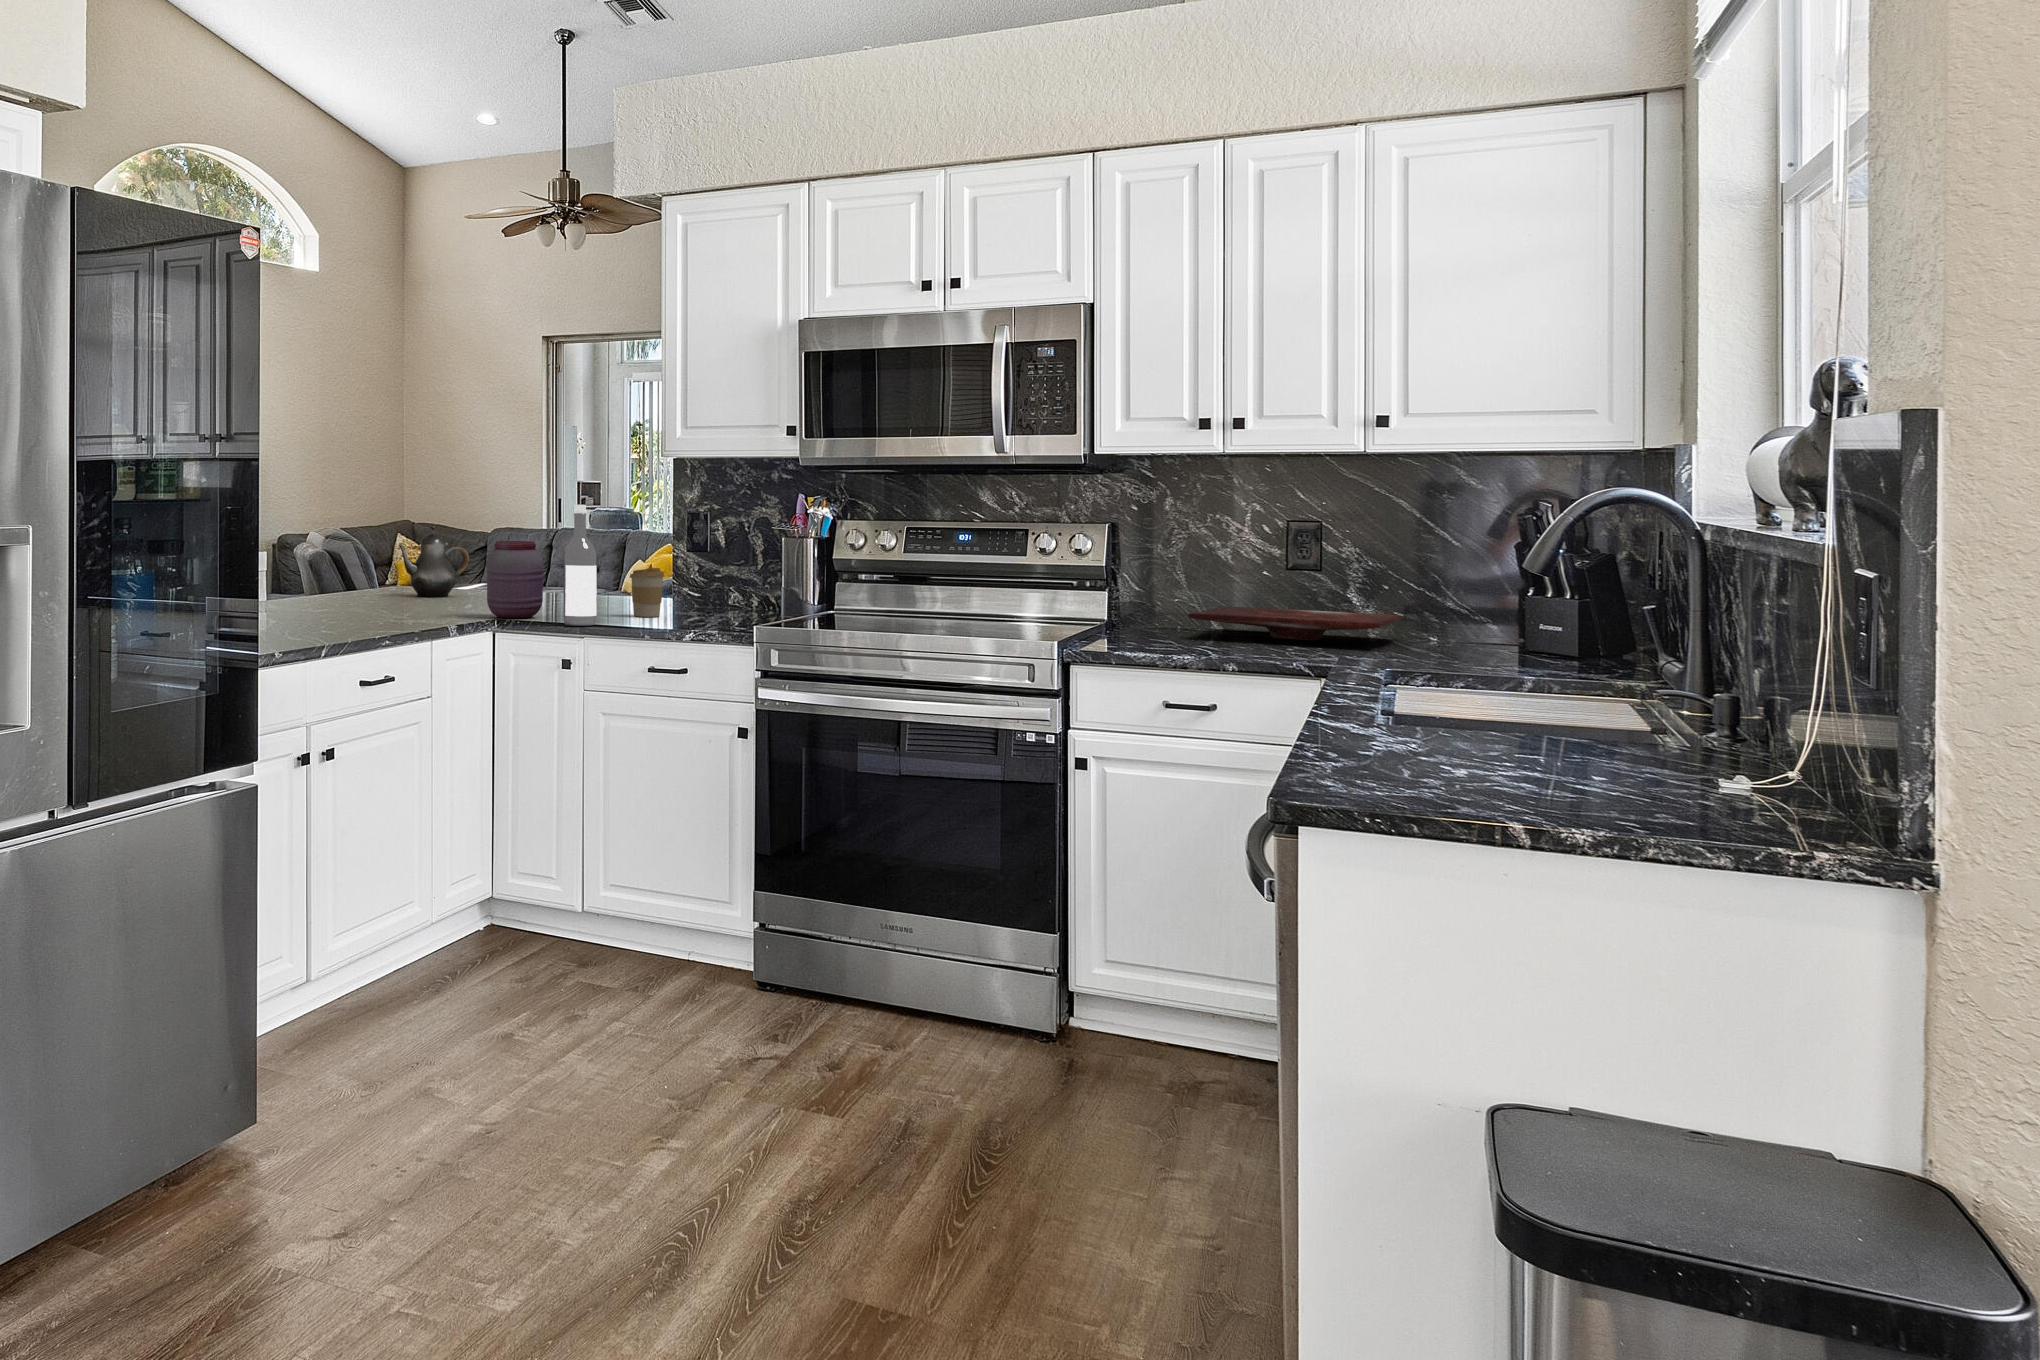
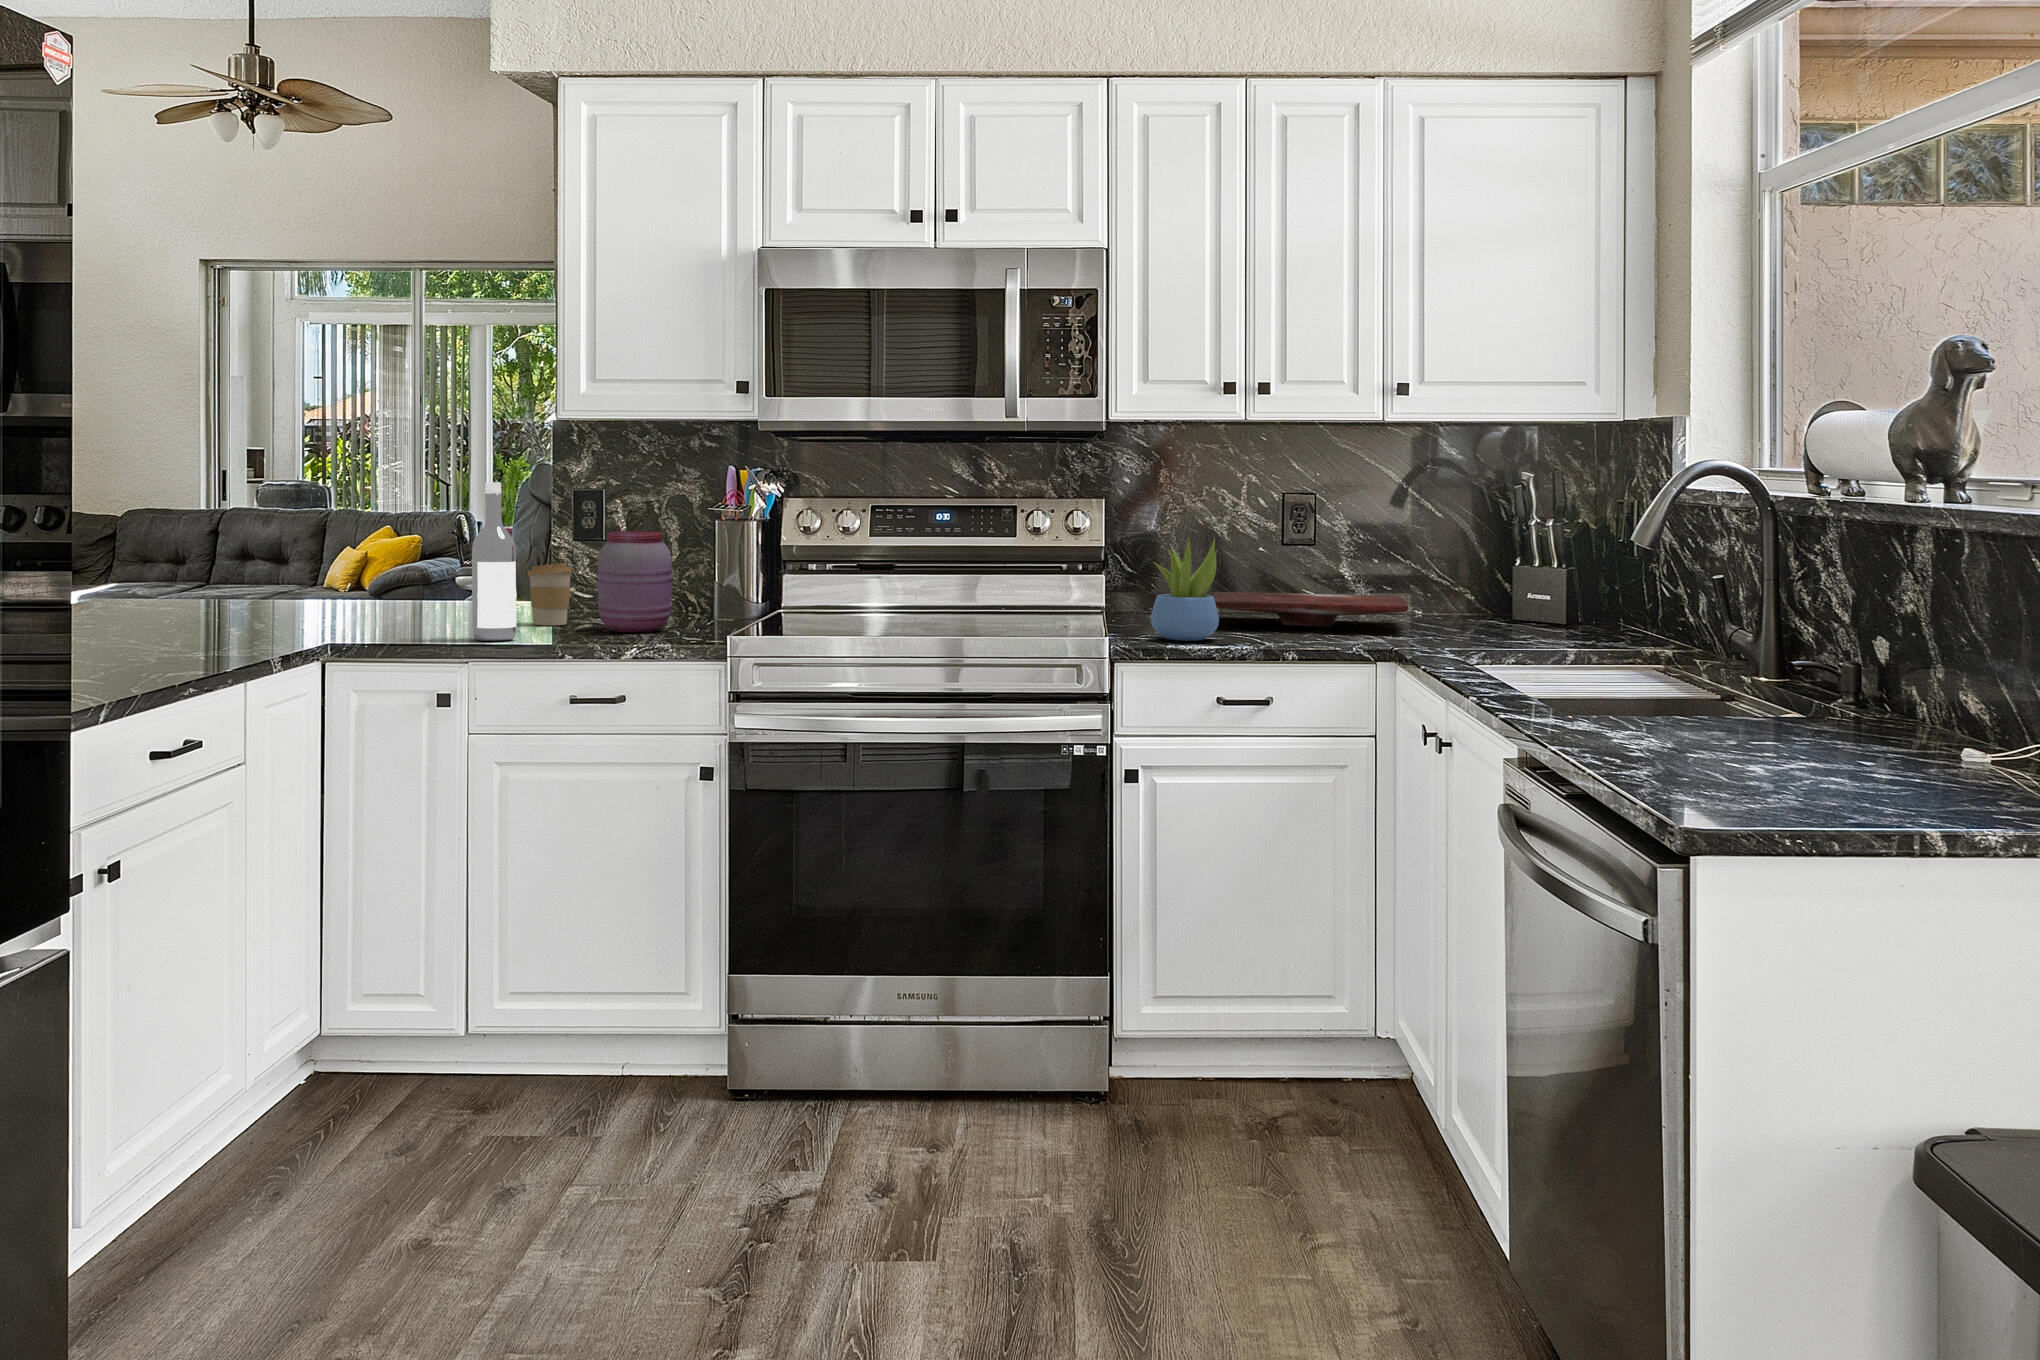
teapot: present [399,526,469,597] -> none [154,510,249,607]
jar: present [487,541,543,618] -> present [598,531,672,632]
succulent plant: none [1117,555,1180,647] -> present [1151,538,1219,641]

